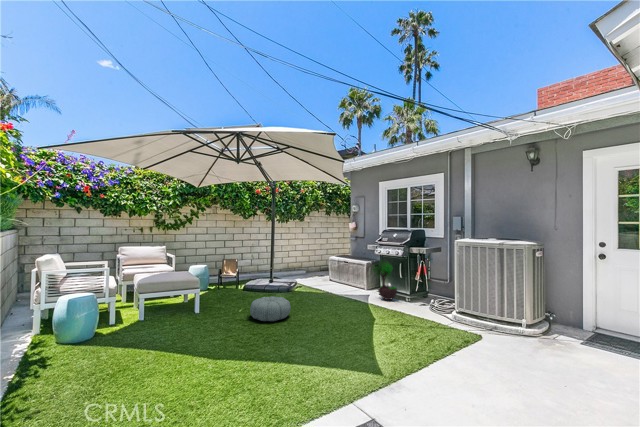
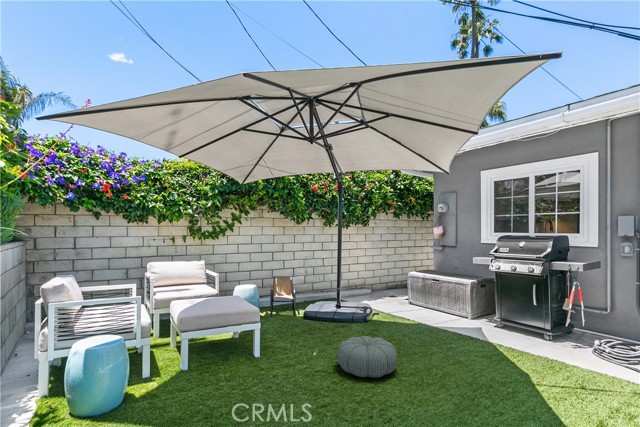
potted tree: present [373,260,397,300] -> none [491,276,534,339]

